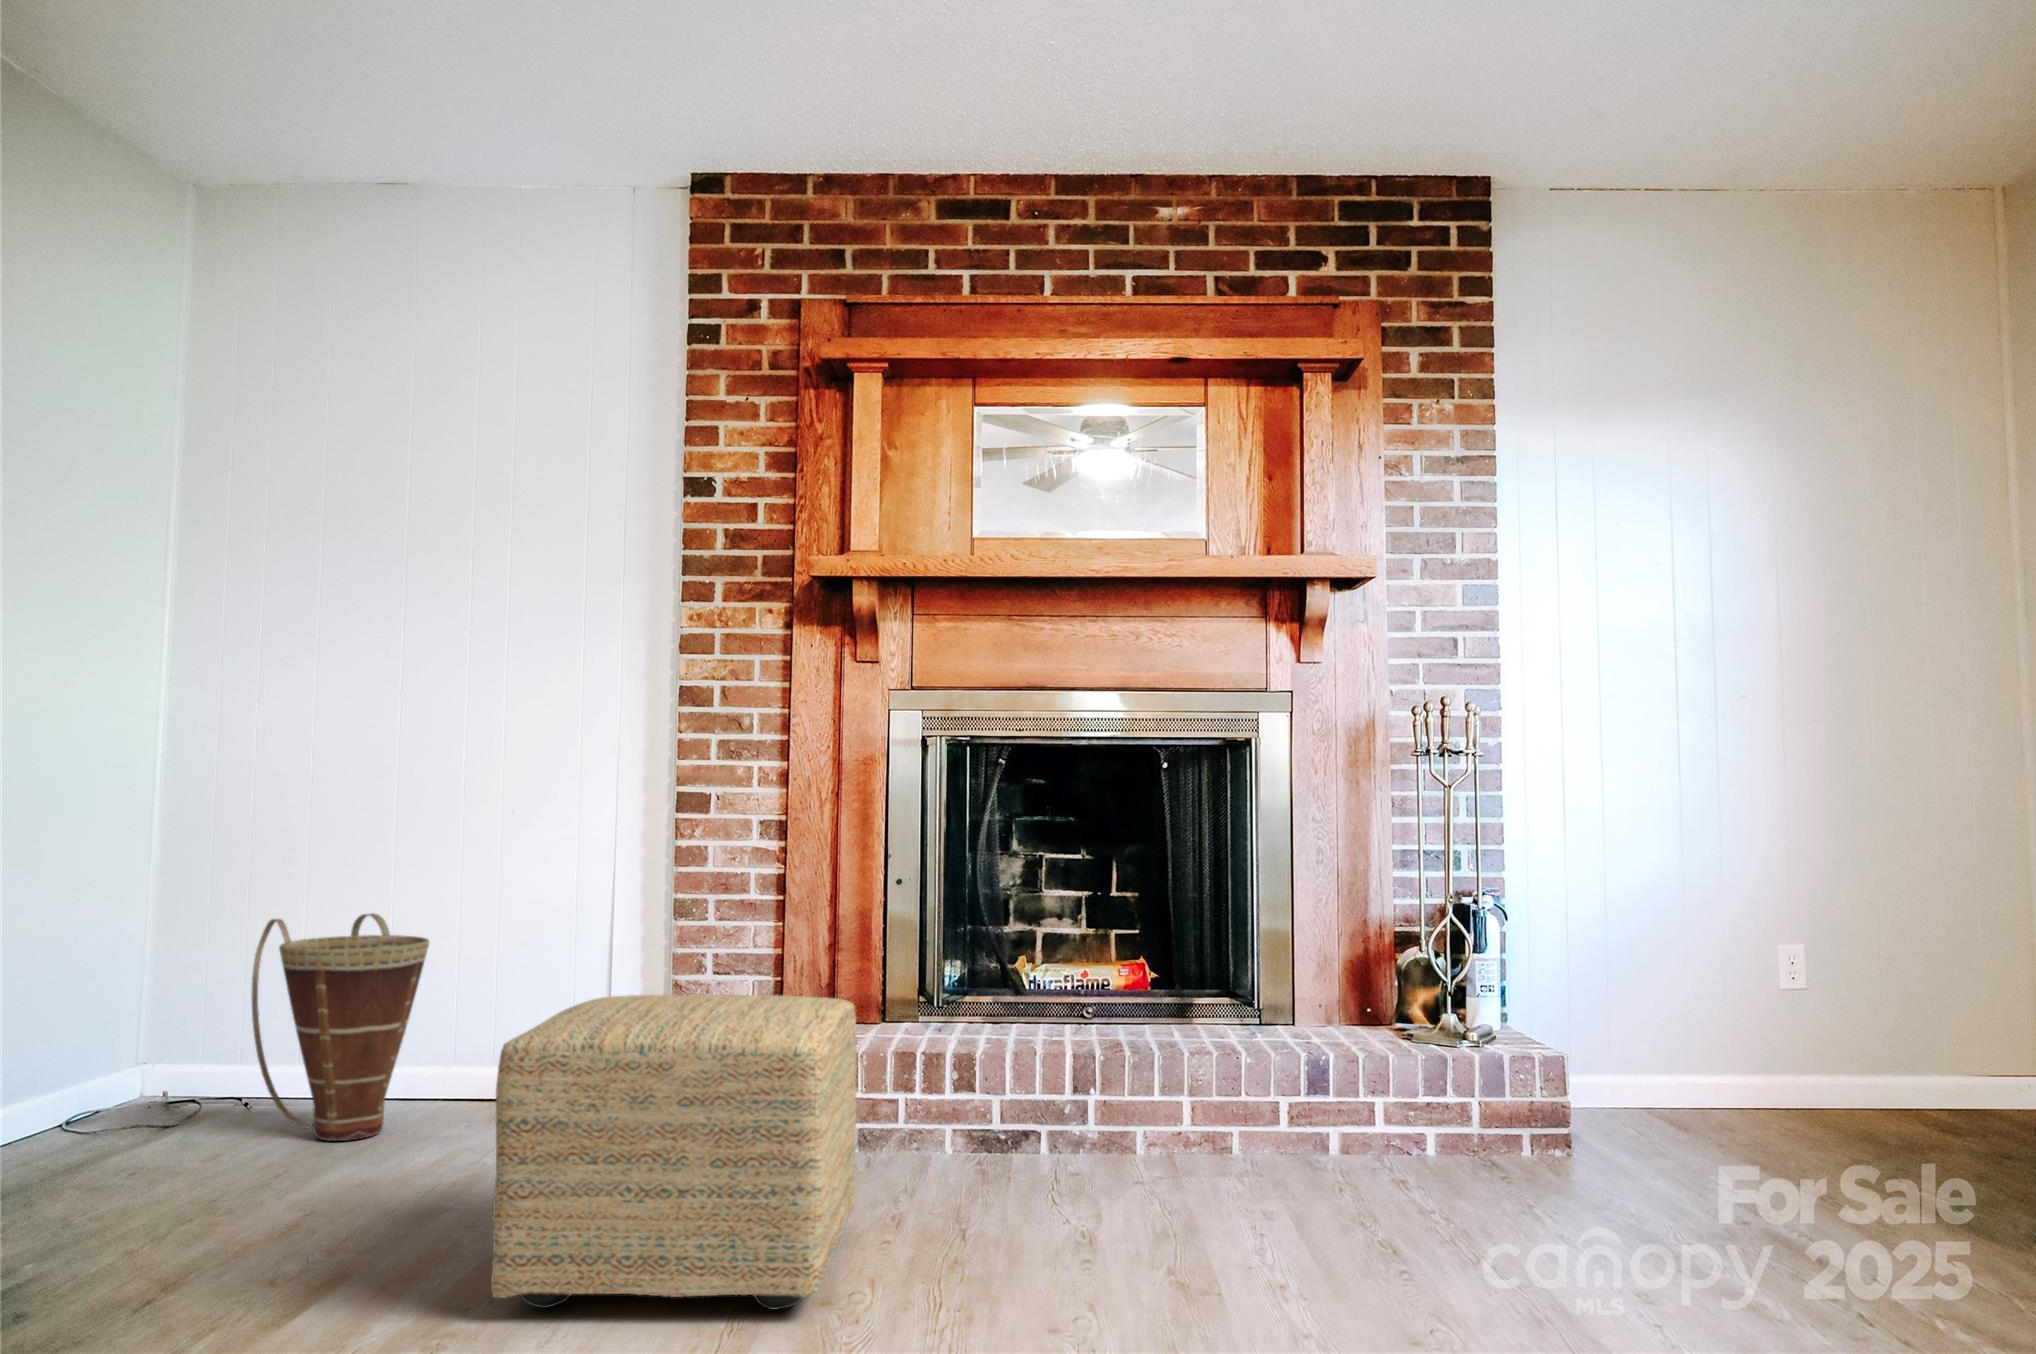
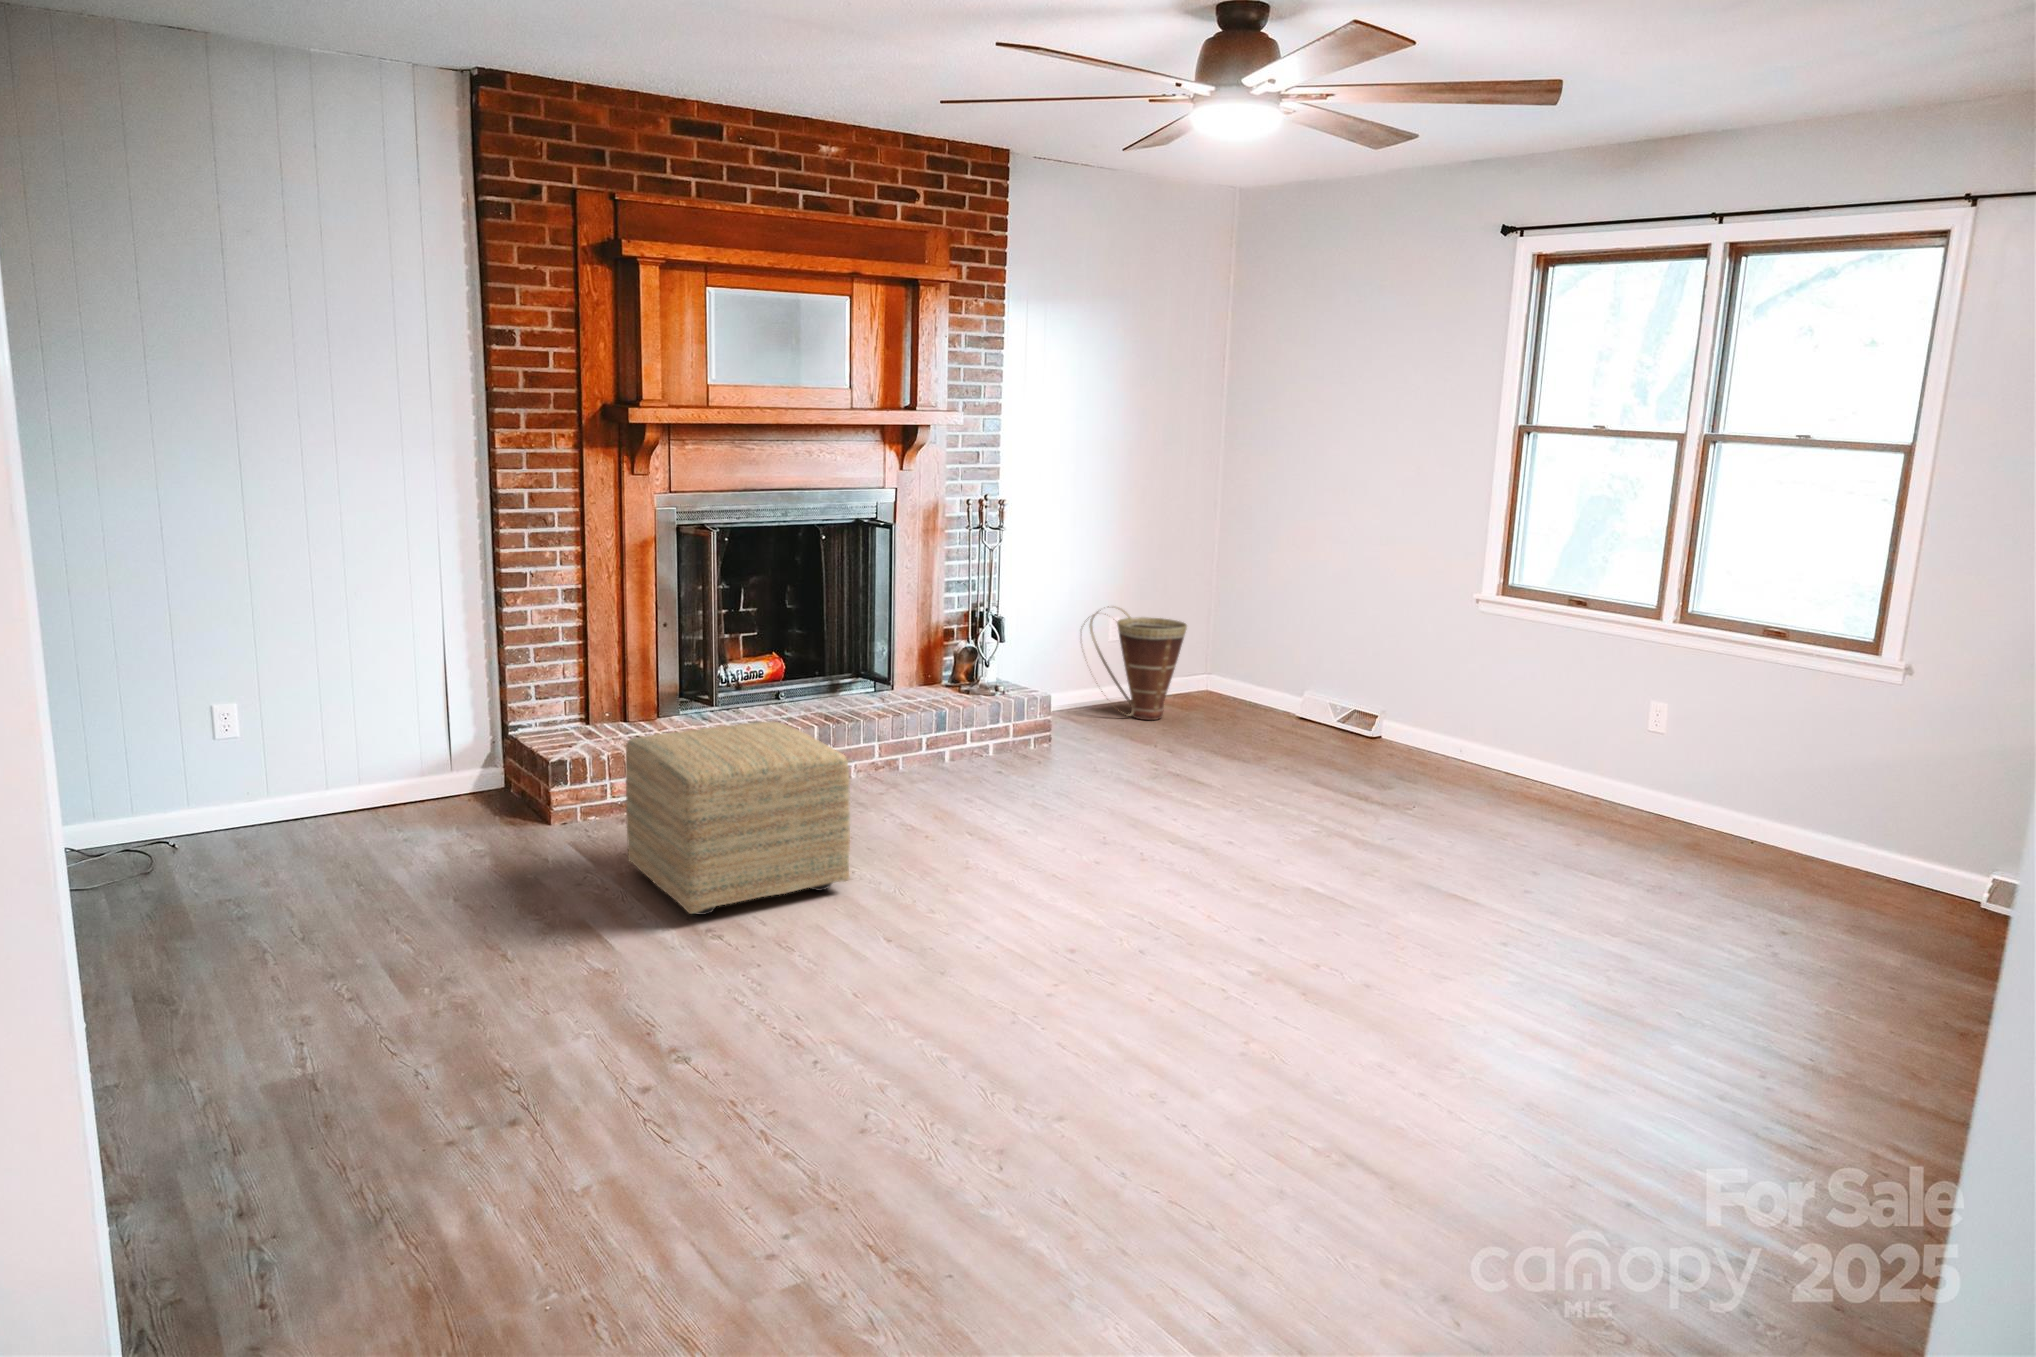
basket: present [252,913,429,1141] -> present [1088,606,1187,720]

